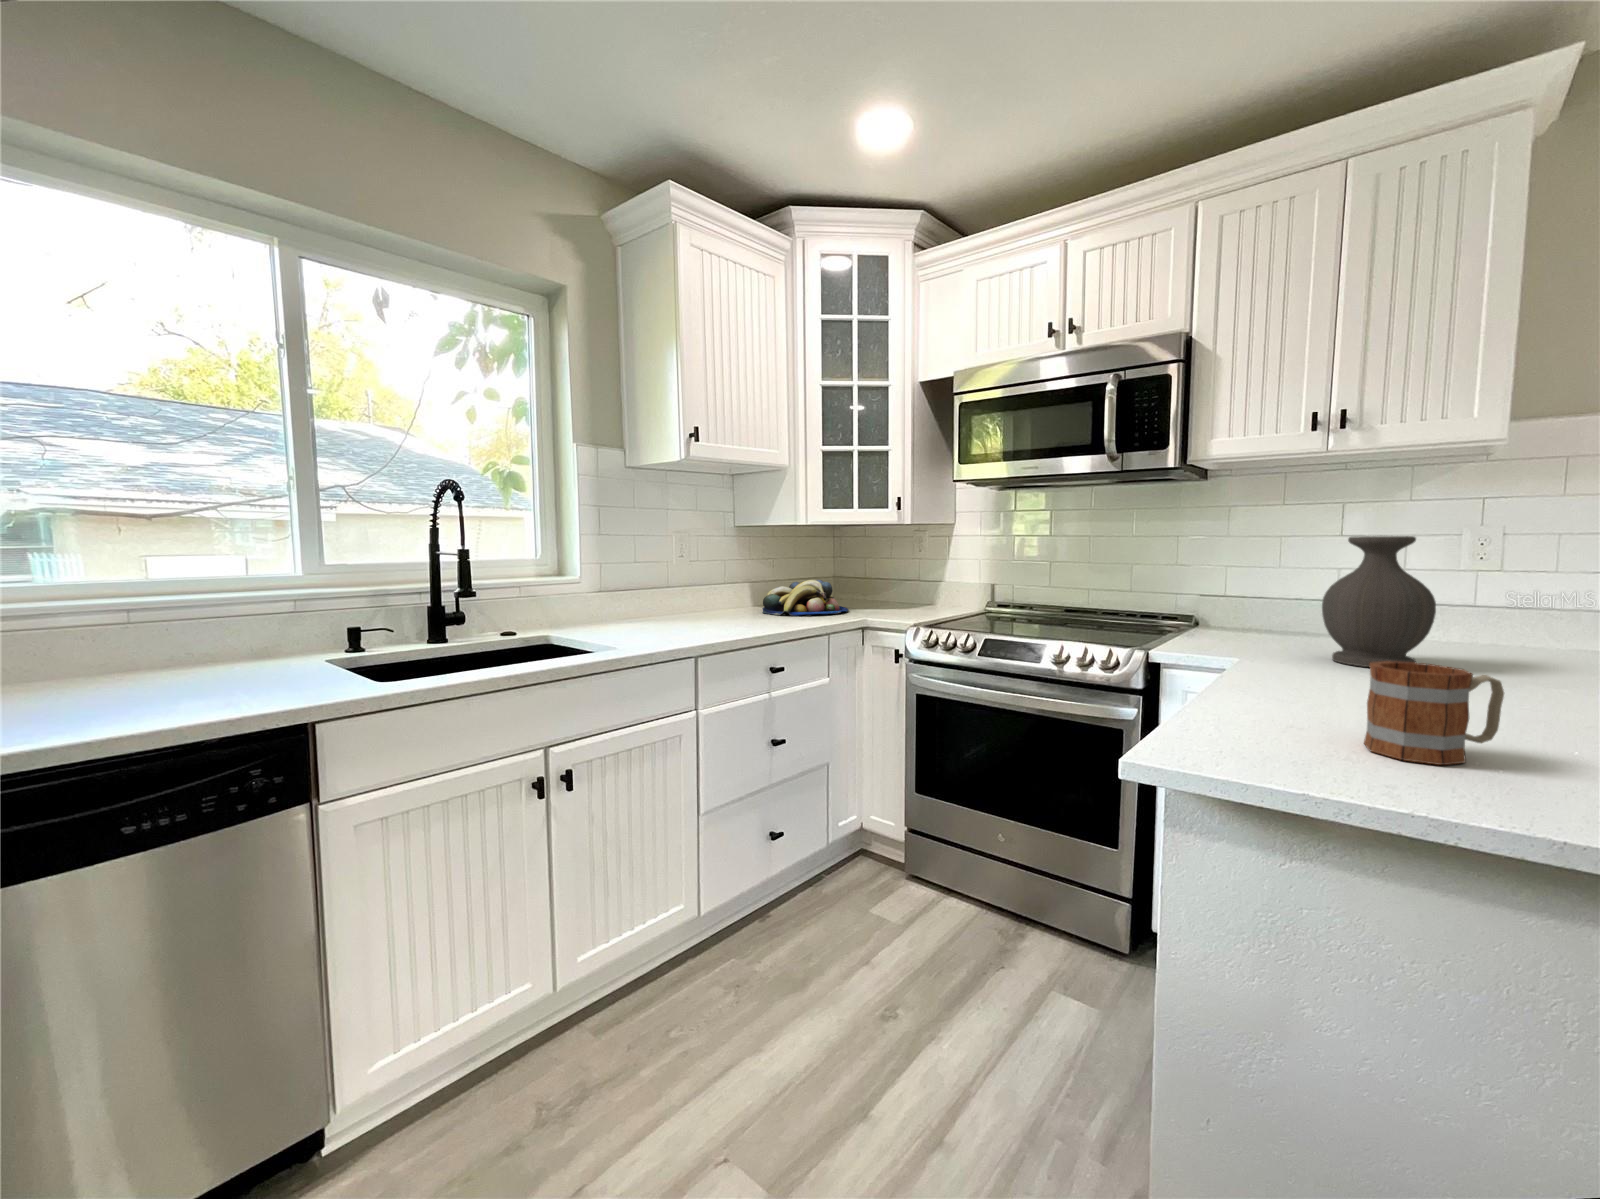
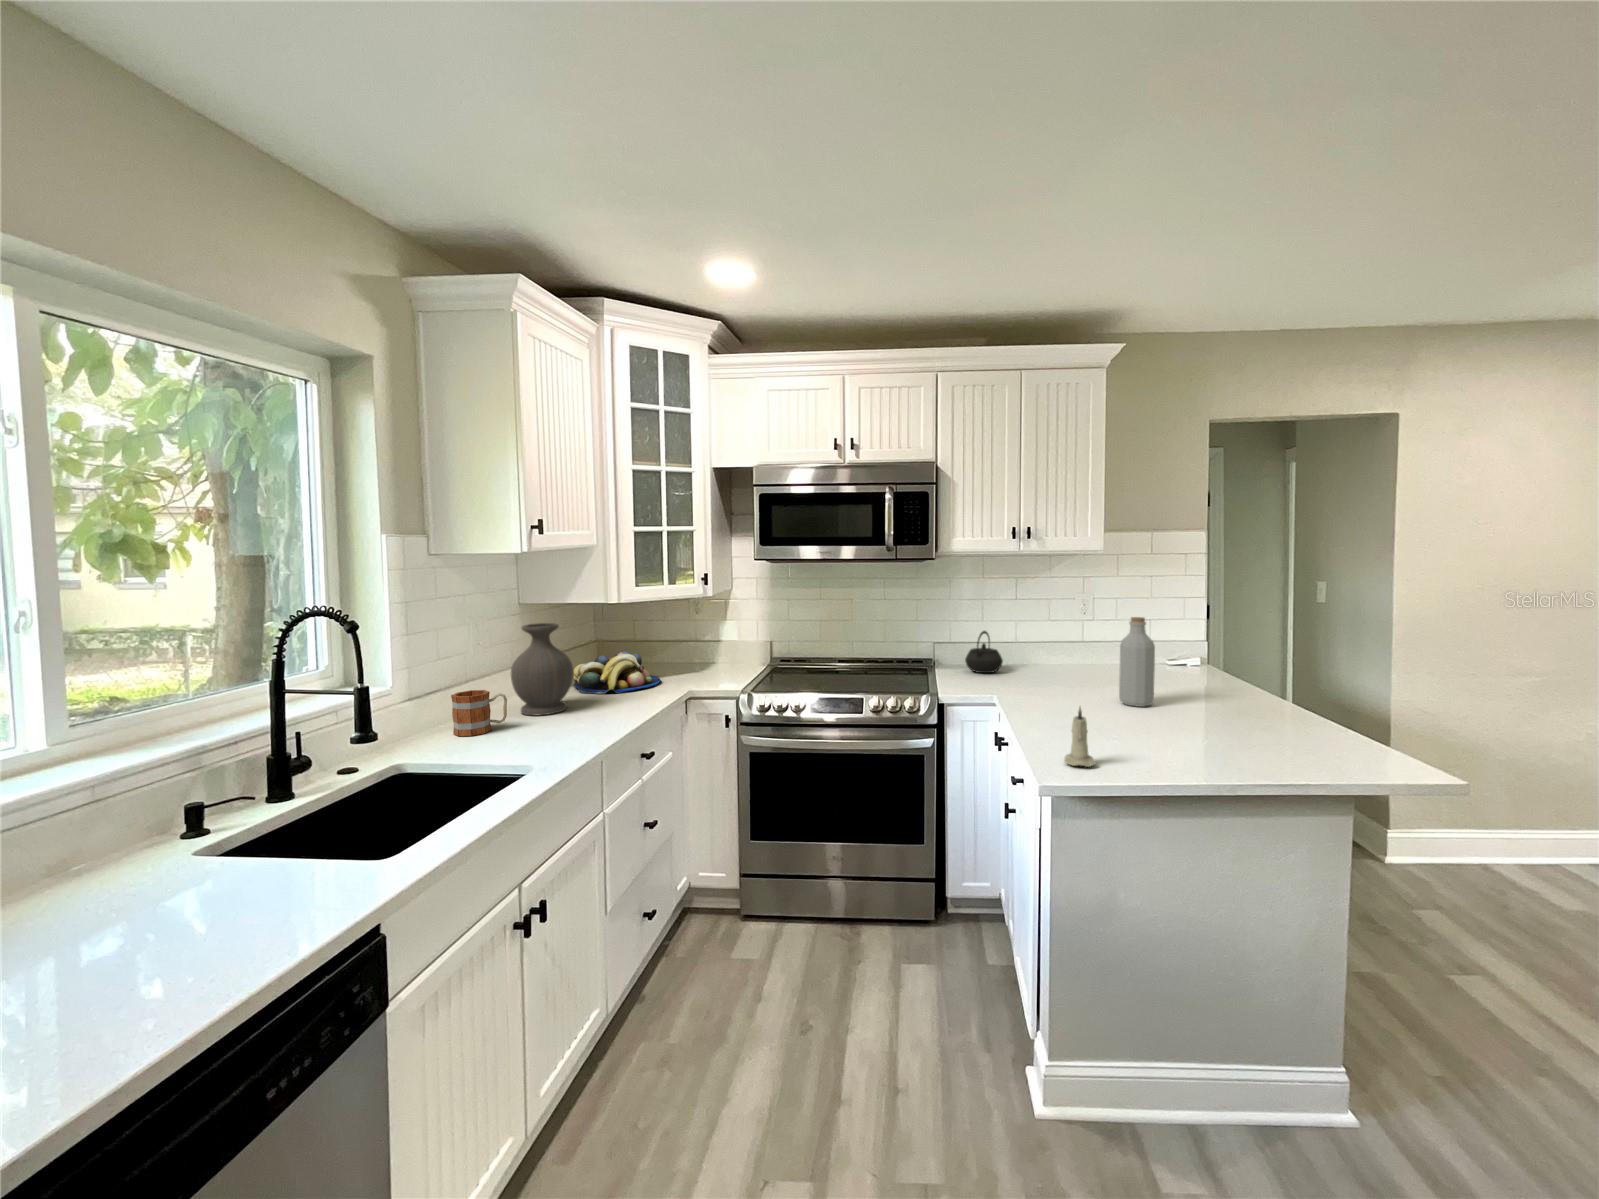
vase: present [1322,536,1436,667] -> present [511,623,573,715]
bottle: none [1471,536,1556,692] -> present [1119,617,1155,707]
kettle: none [1237,576,1301,636] -> present [965,631,1003,673]
candle: none [1219,635,1280,734] -> present [1064,708,1096,767]
mug: present [1364,661,1504,765] -> present [451,690,507,736]

